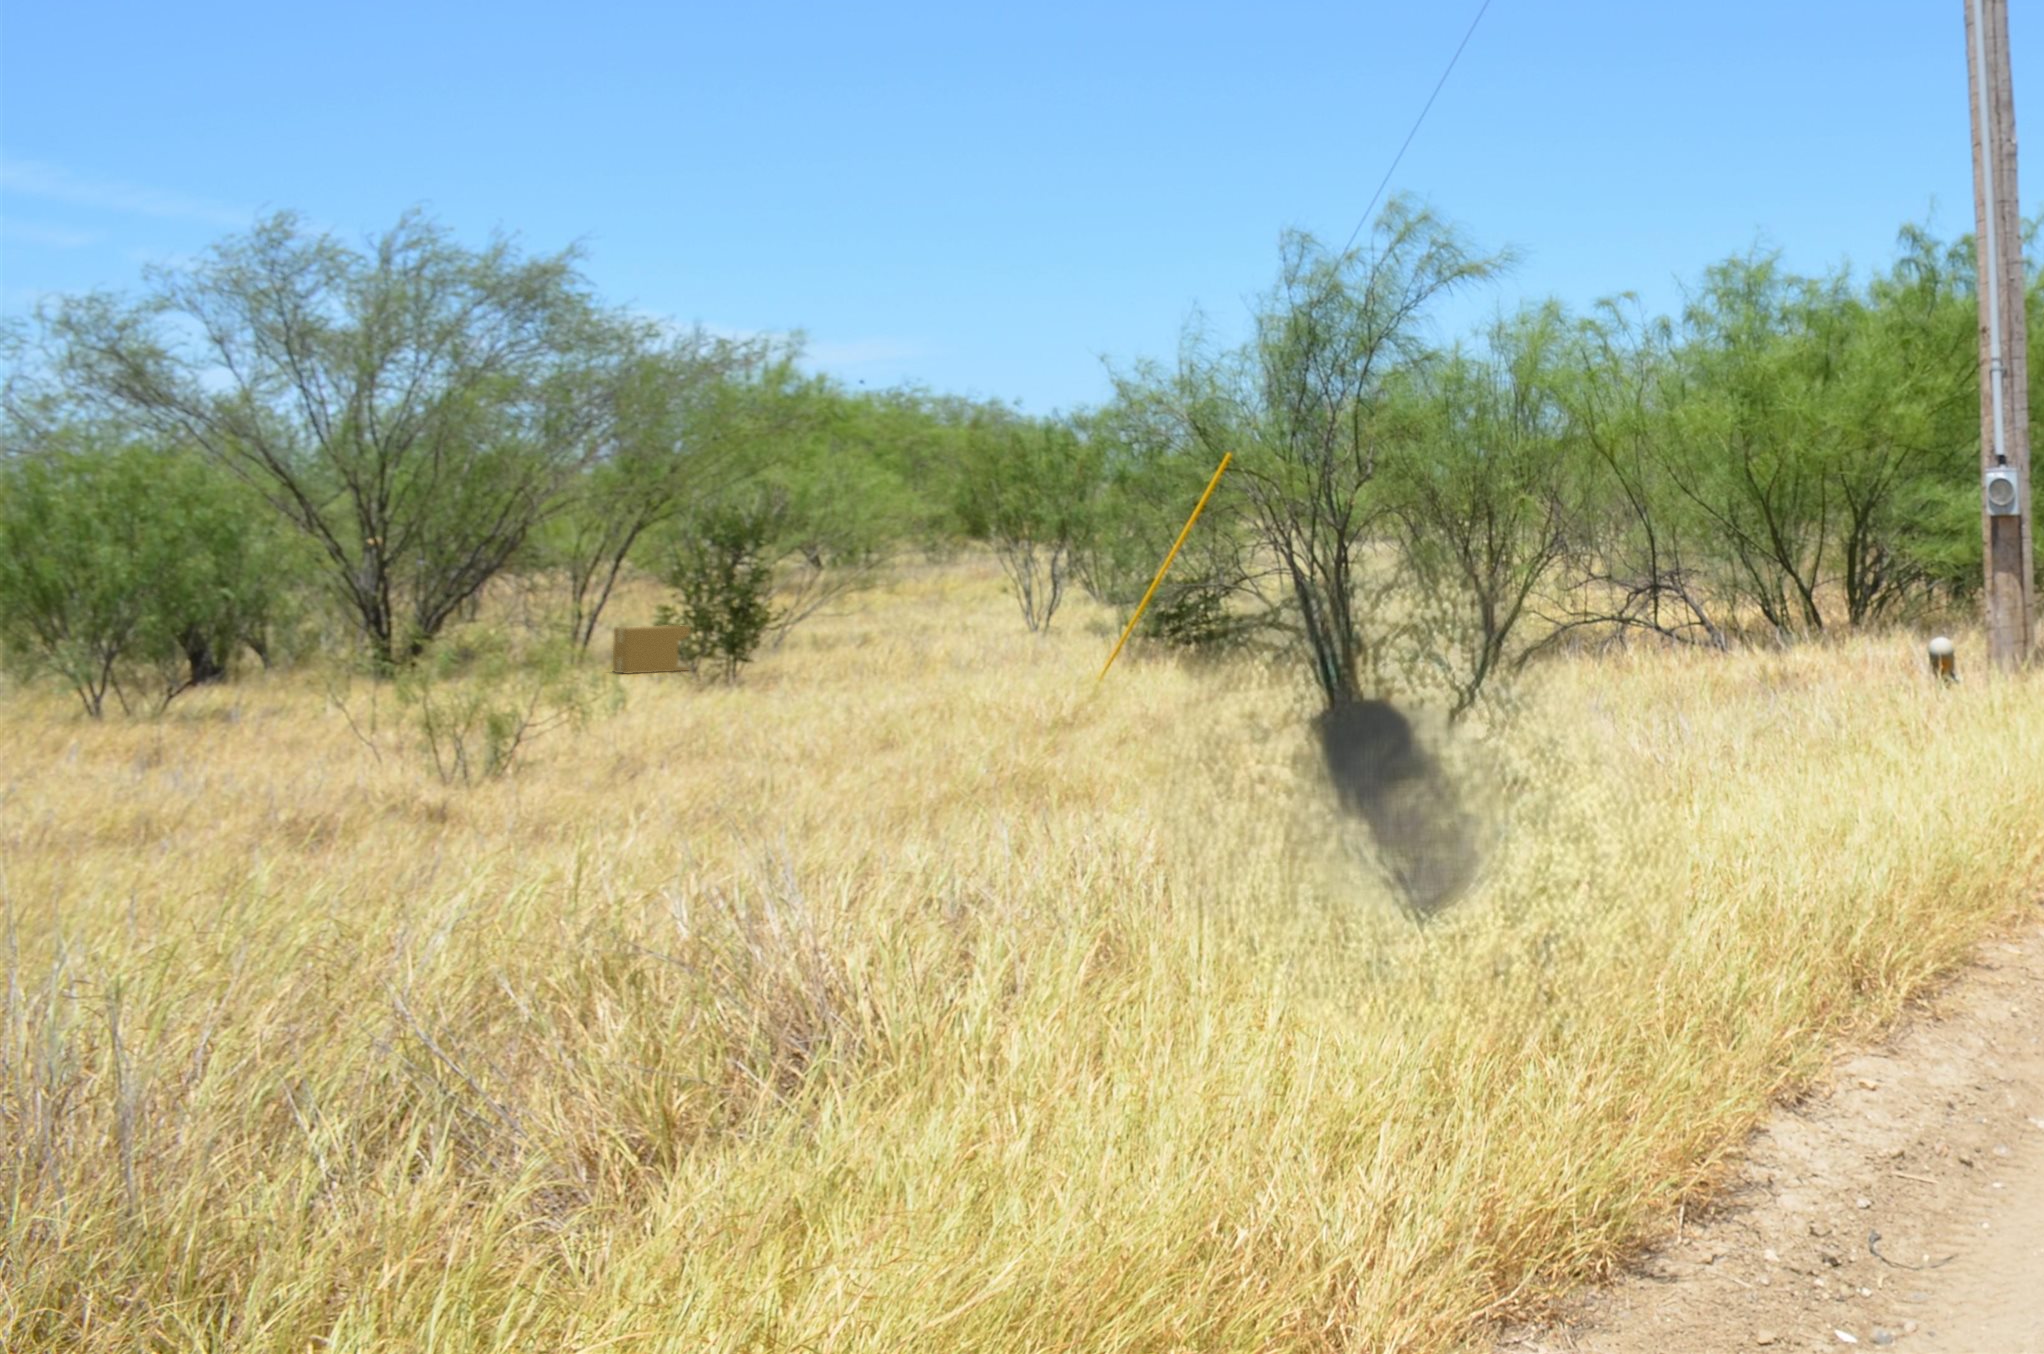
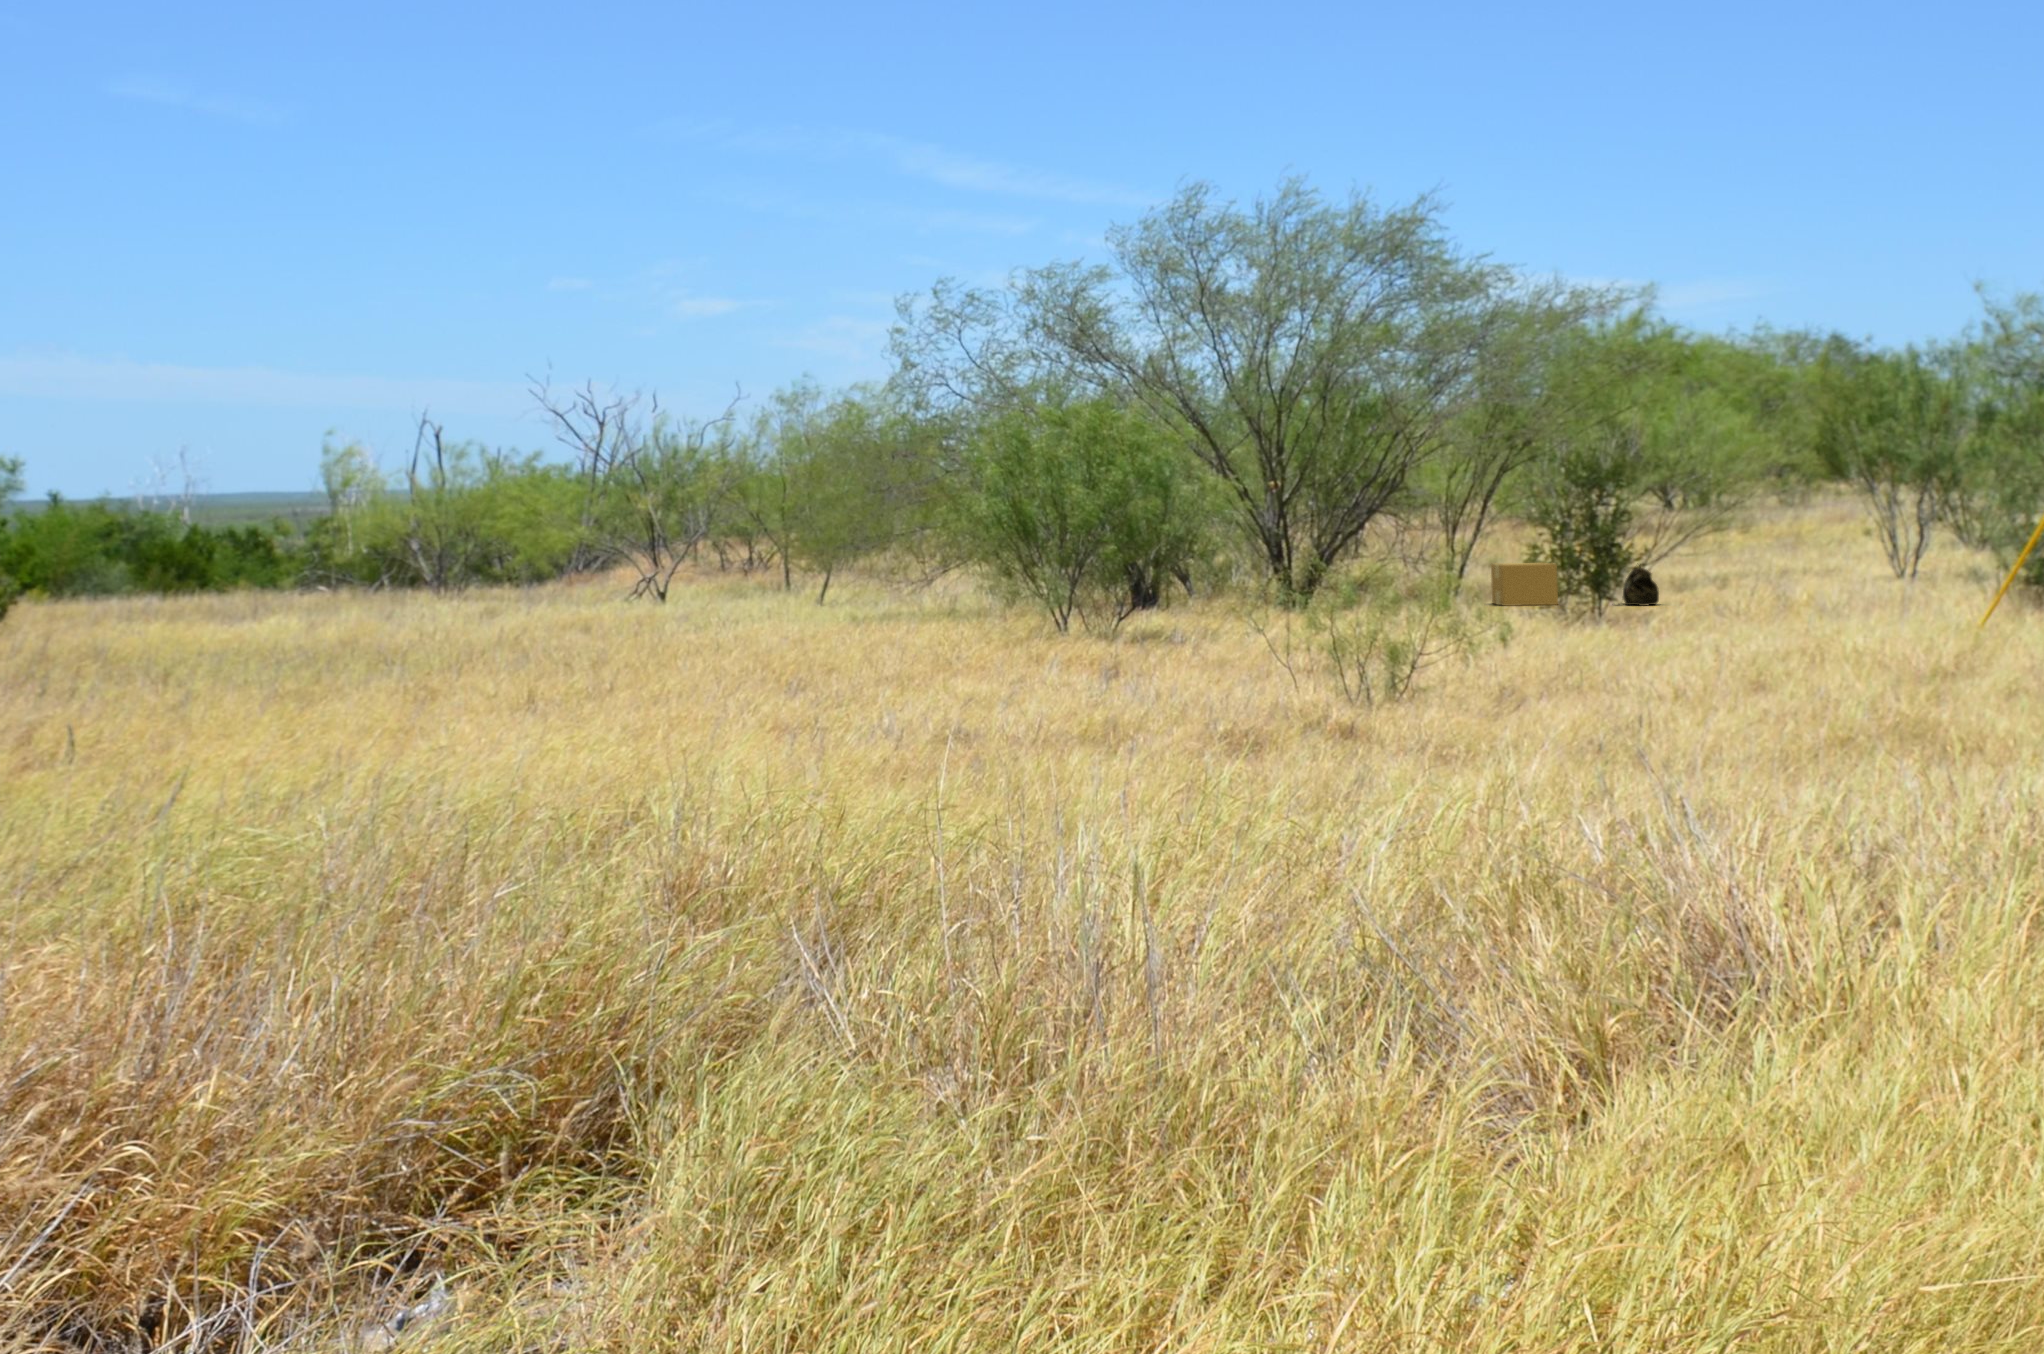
backpack: none [749,624,801,669] -> present [1621,565,1659,606]

